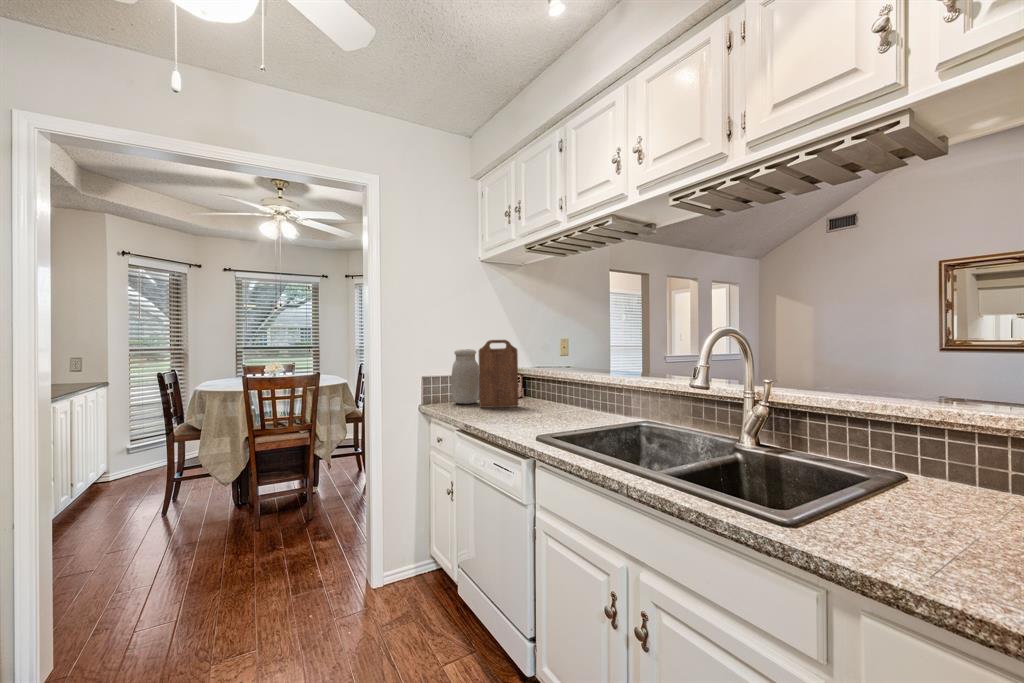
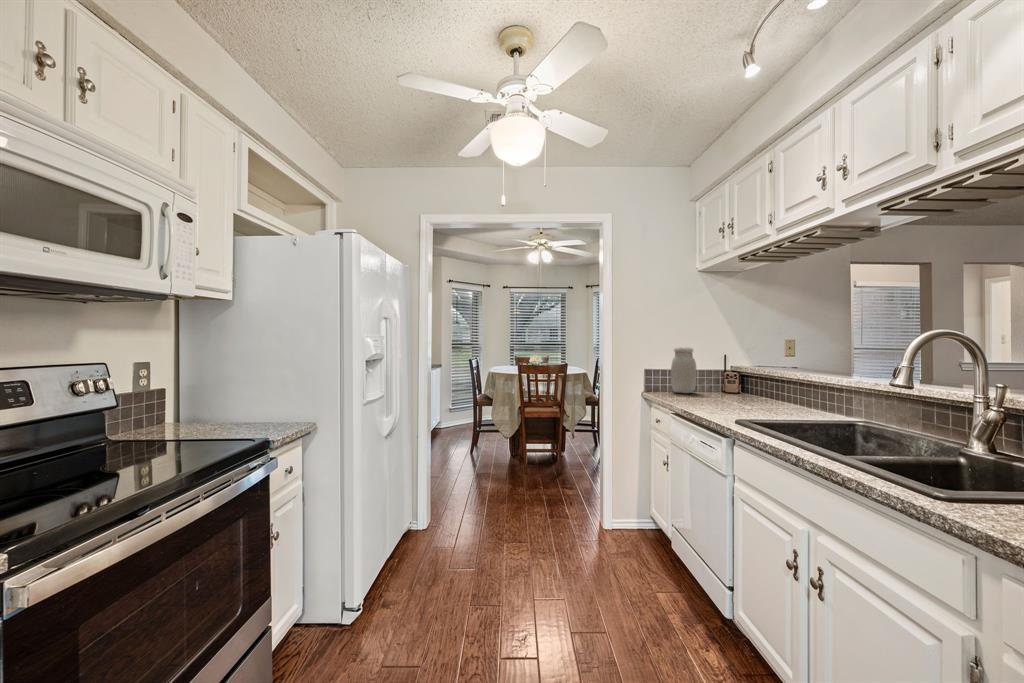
cutting board: present [478,340,519,408] -> none [694,340,731,398]

